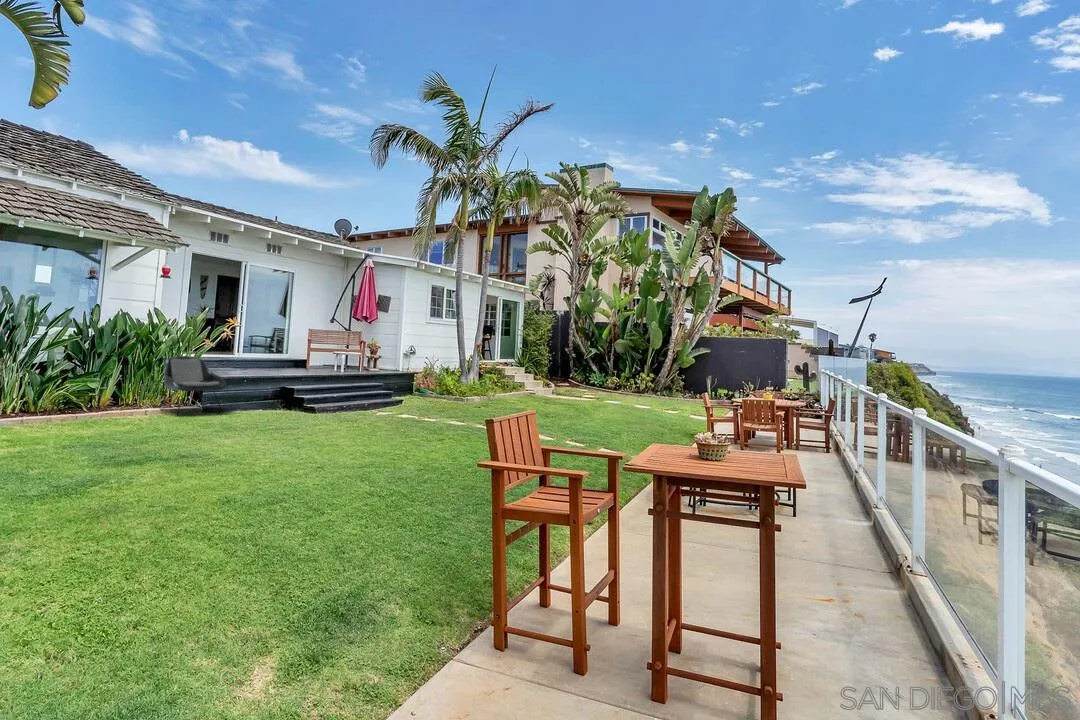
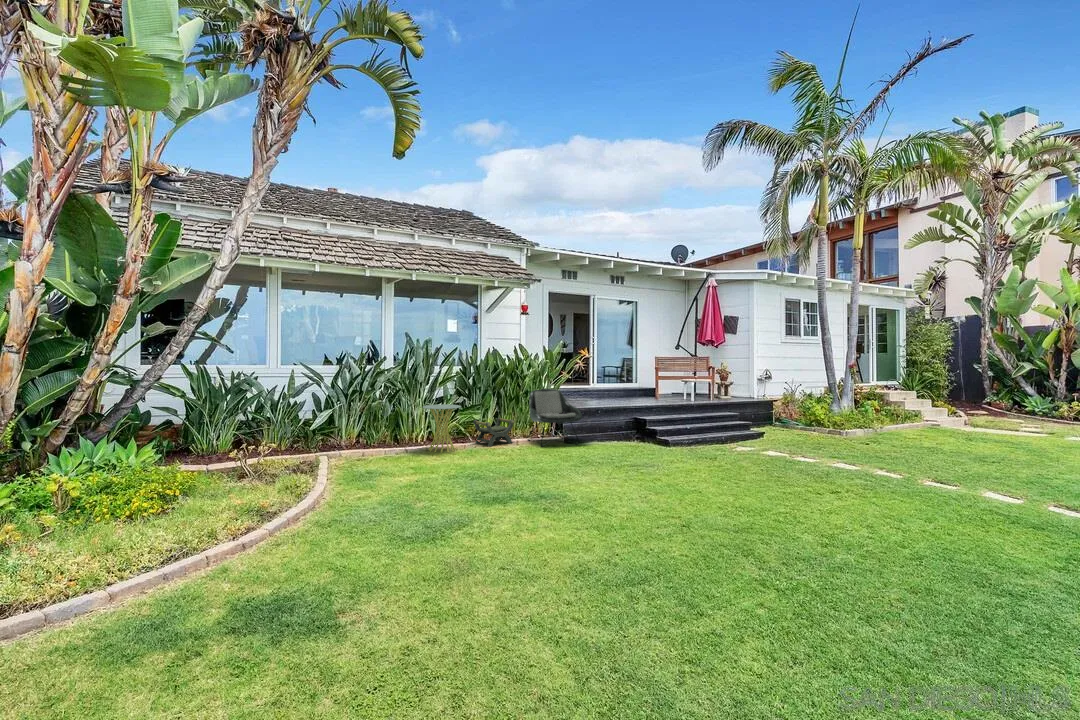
side table: none [18,370,75,424] -> present [423,404,461,453]
stool: none [89,386,145,417] -> present [473,417,514,447]

